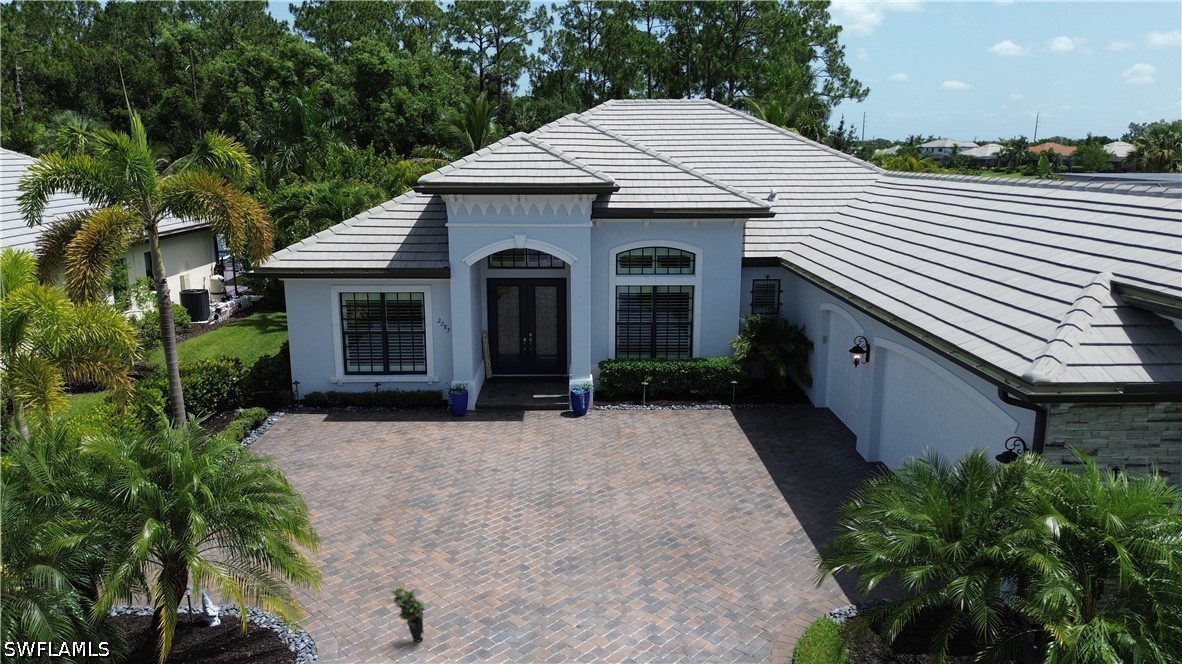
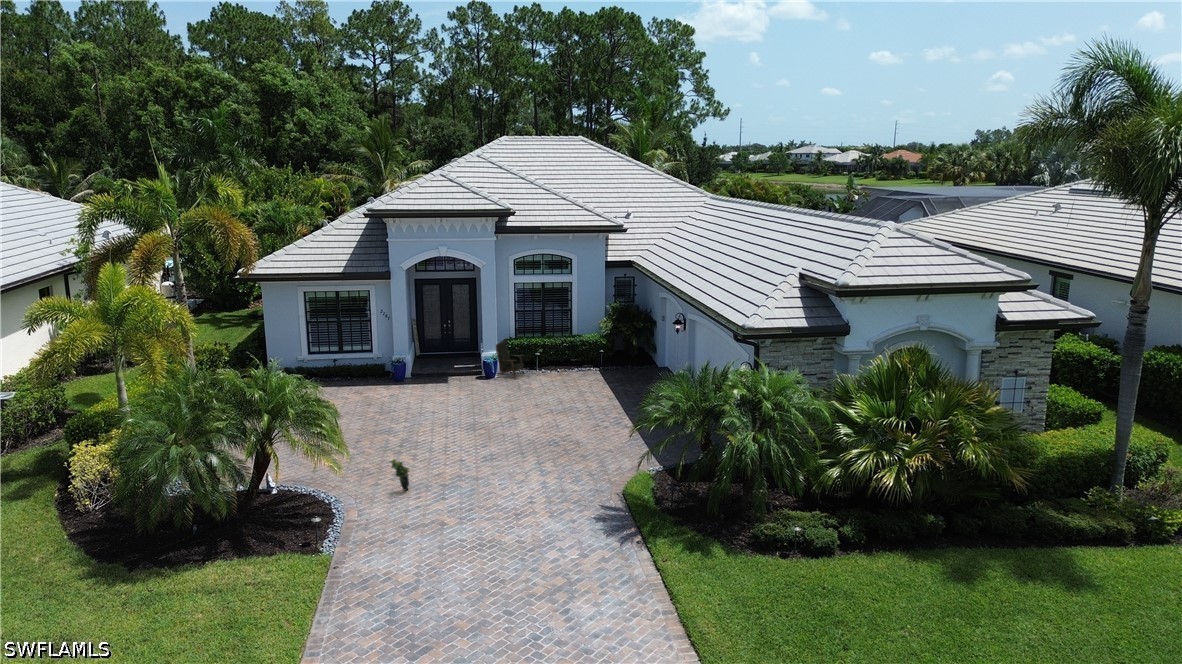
lounge chair: none [588,363,629,418] -> present [496,340,524,379]

